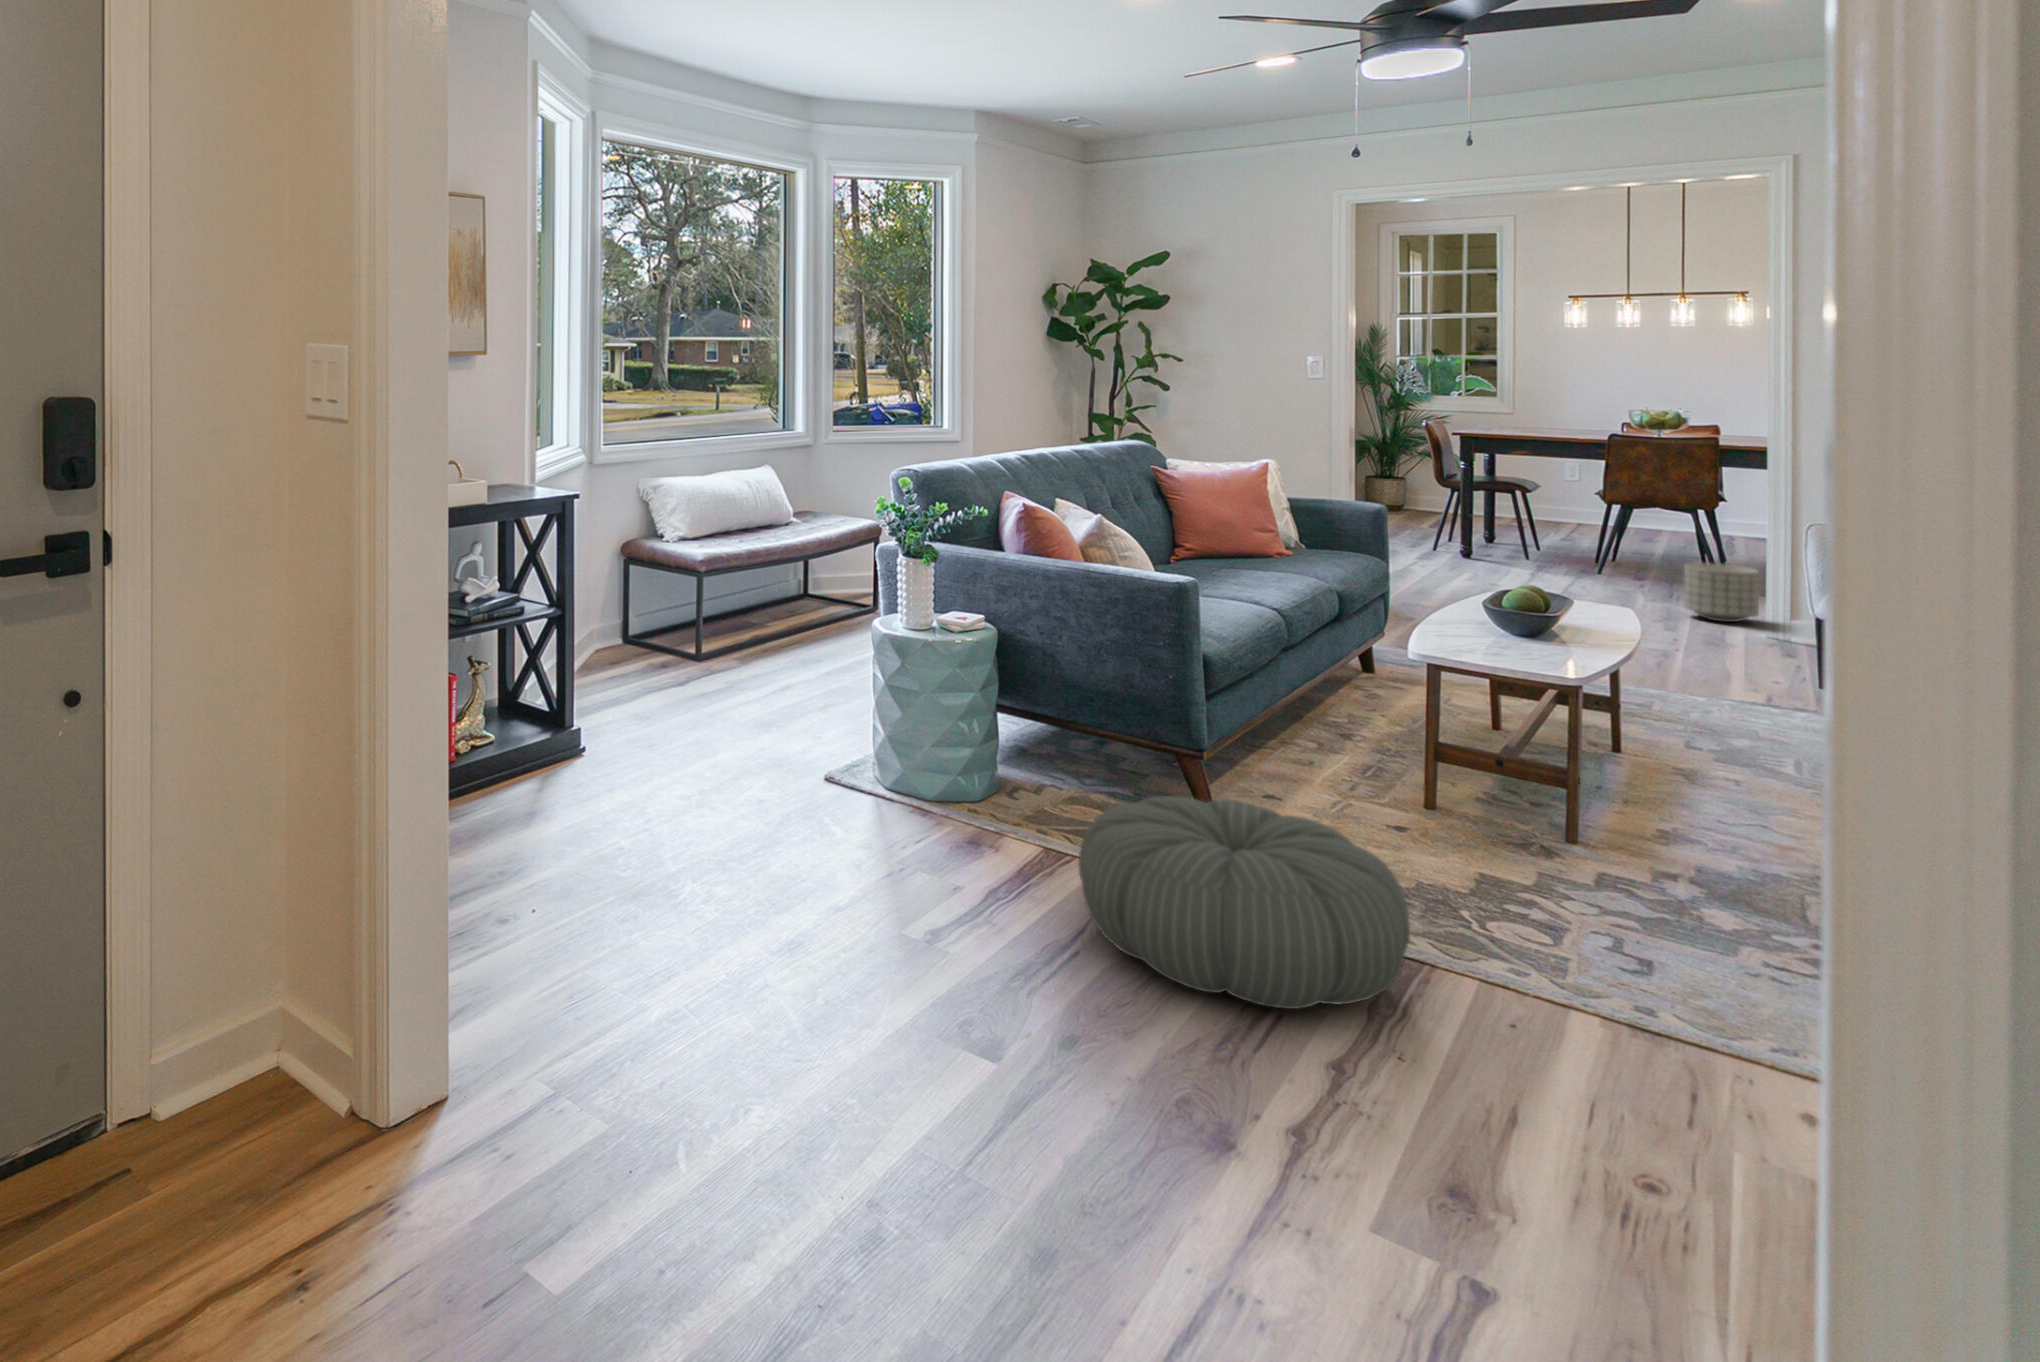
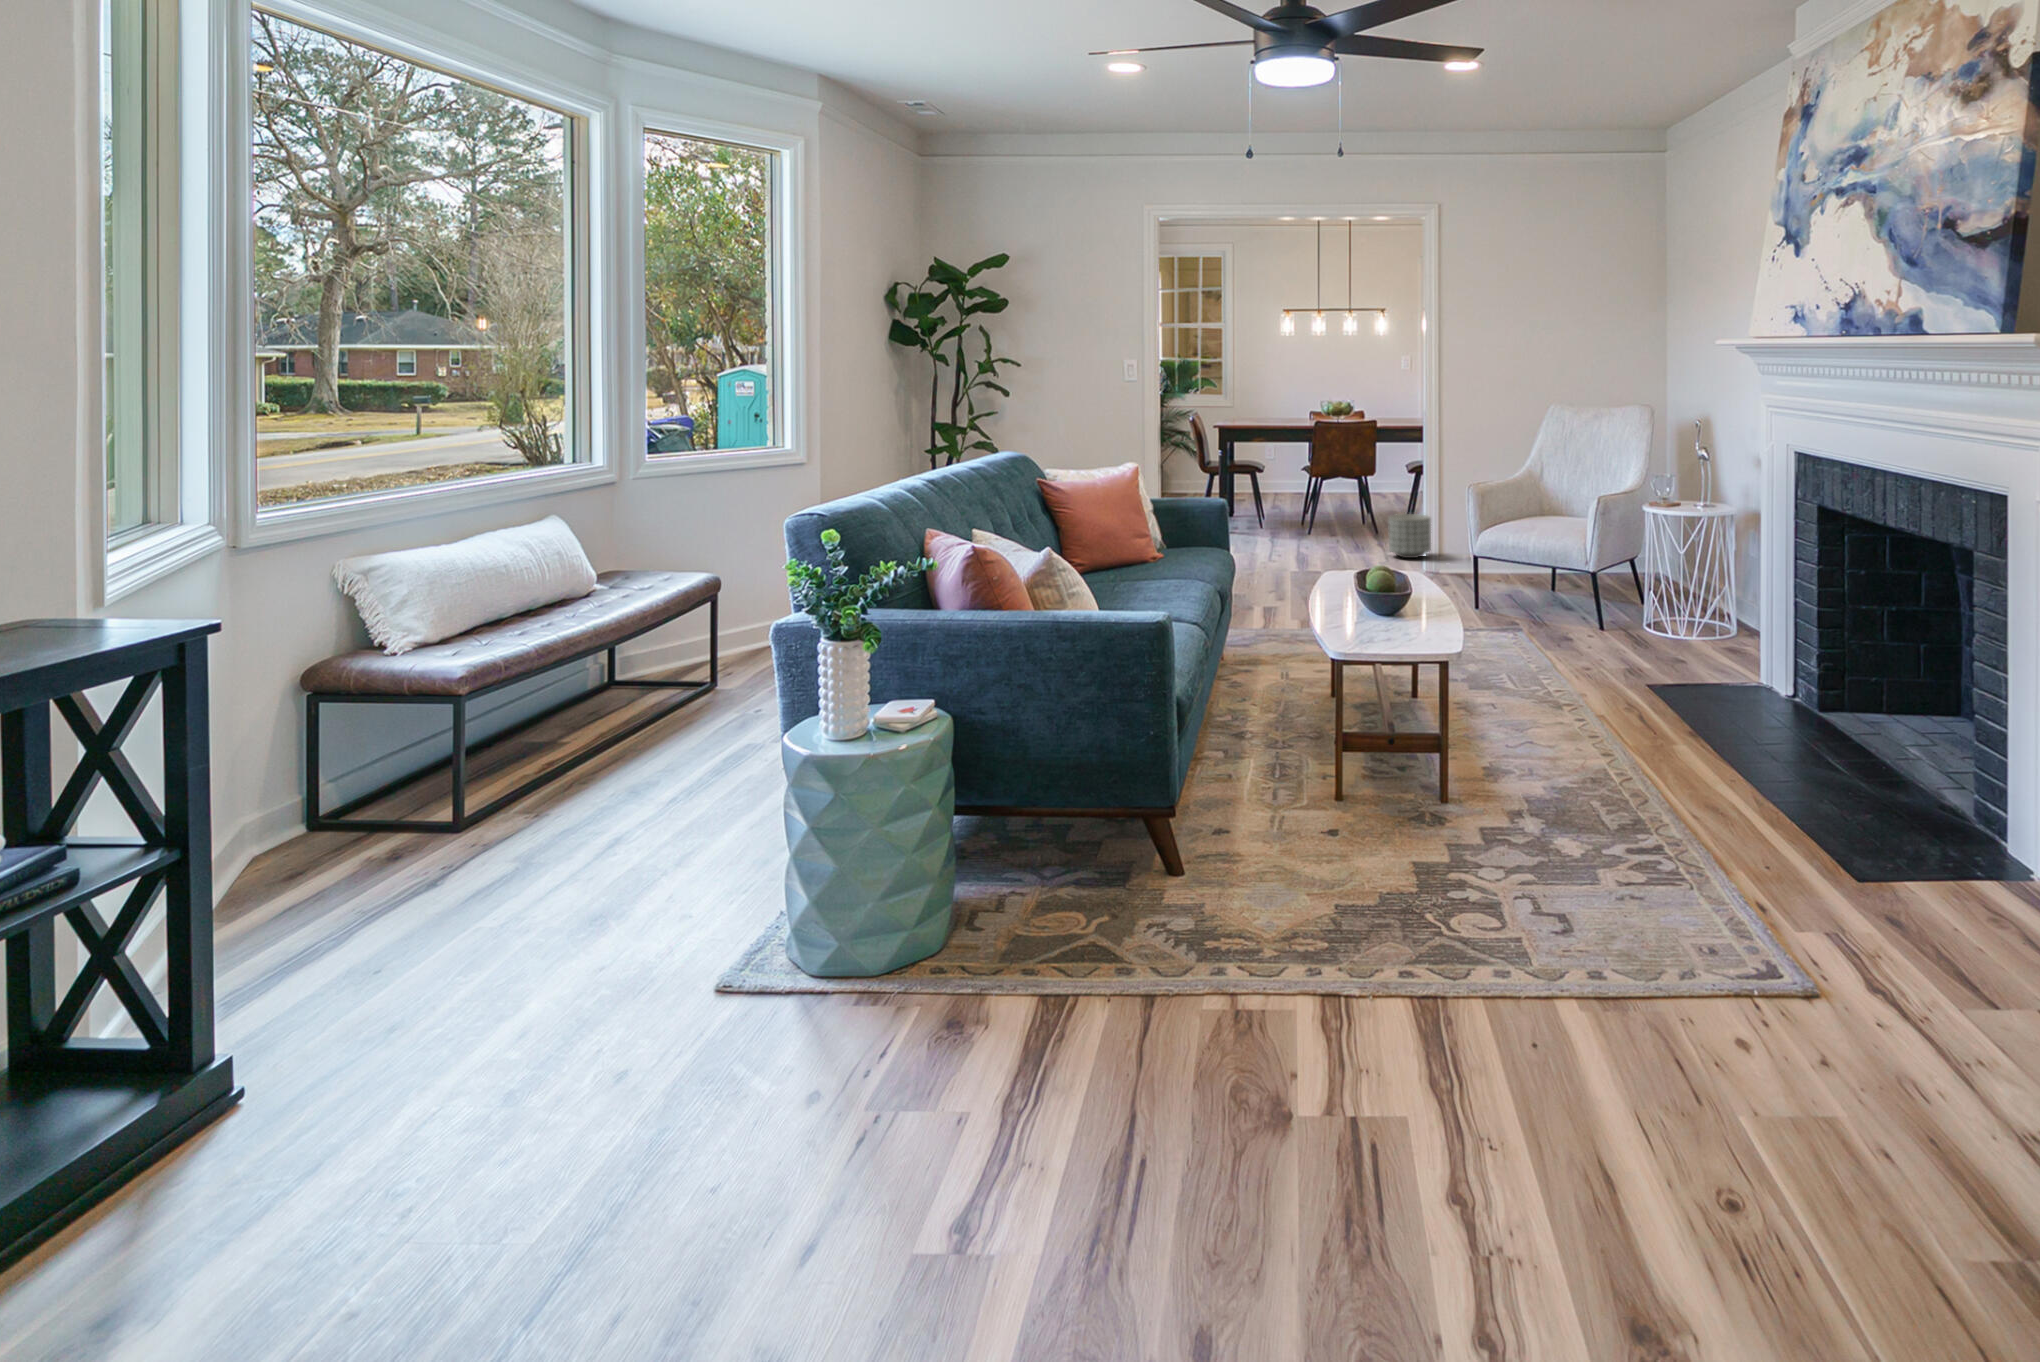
pouf: present [1079,796,1410,1009] -> none [1119,877,1476,1169]

